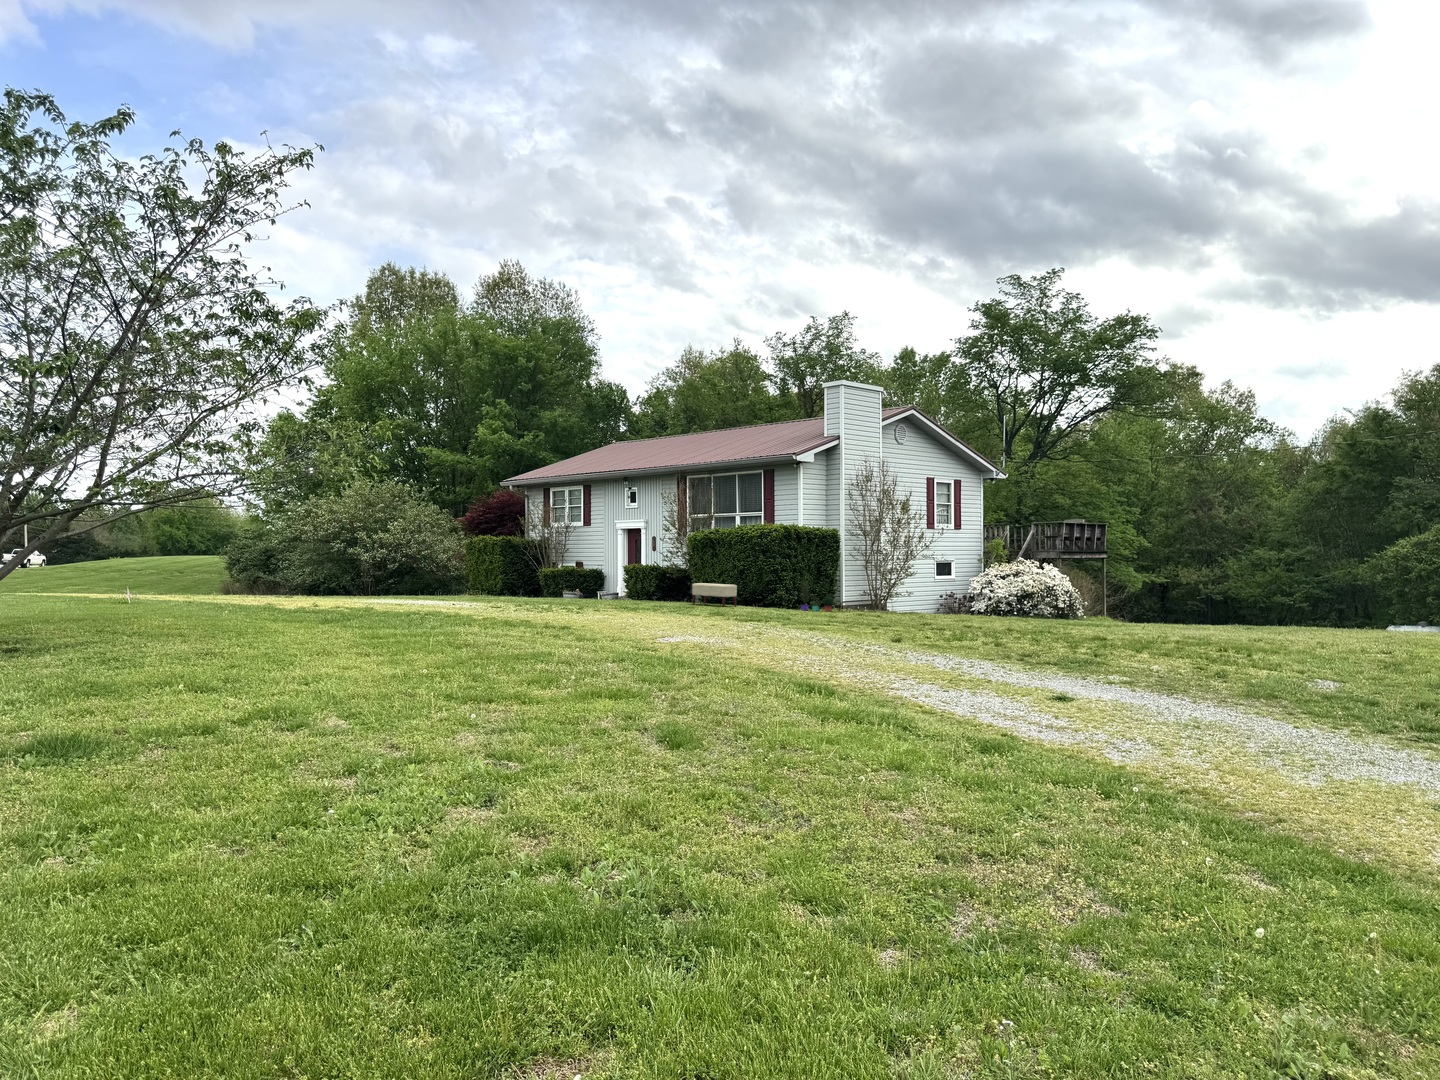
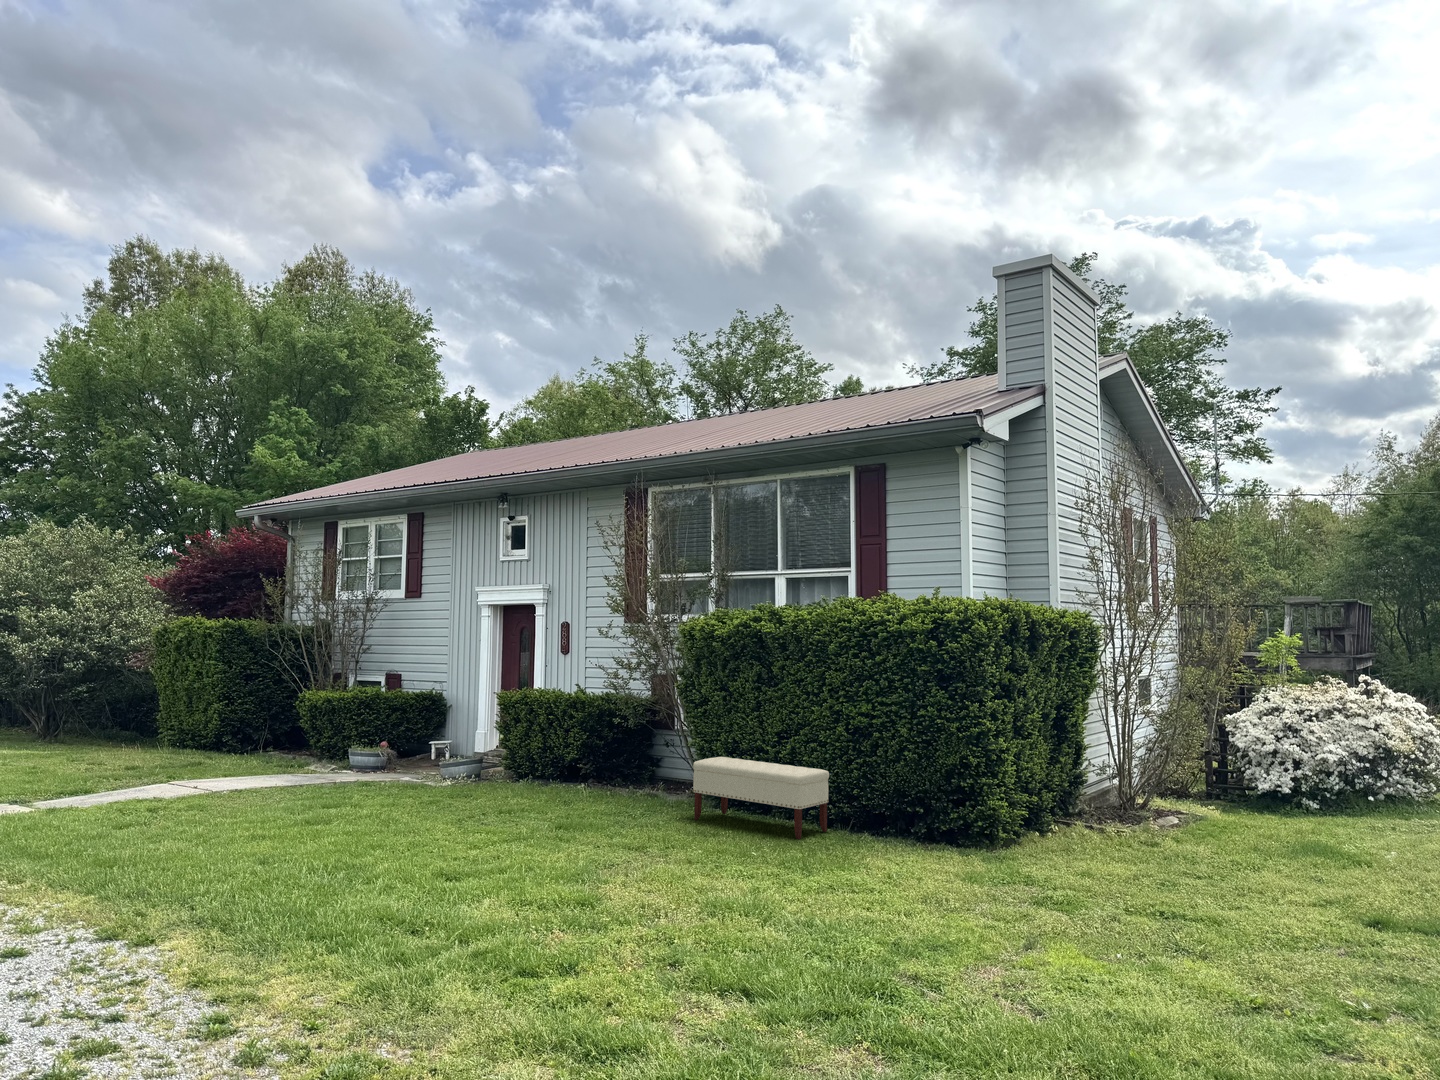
potted plant: present [802,583,833,612] -> none [1020,763,1141,862]

